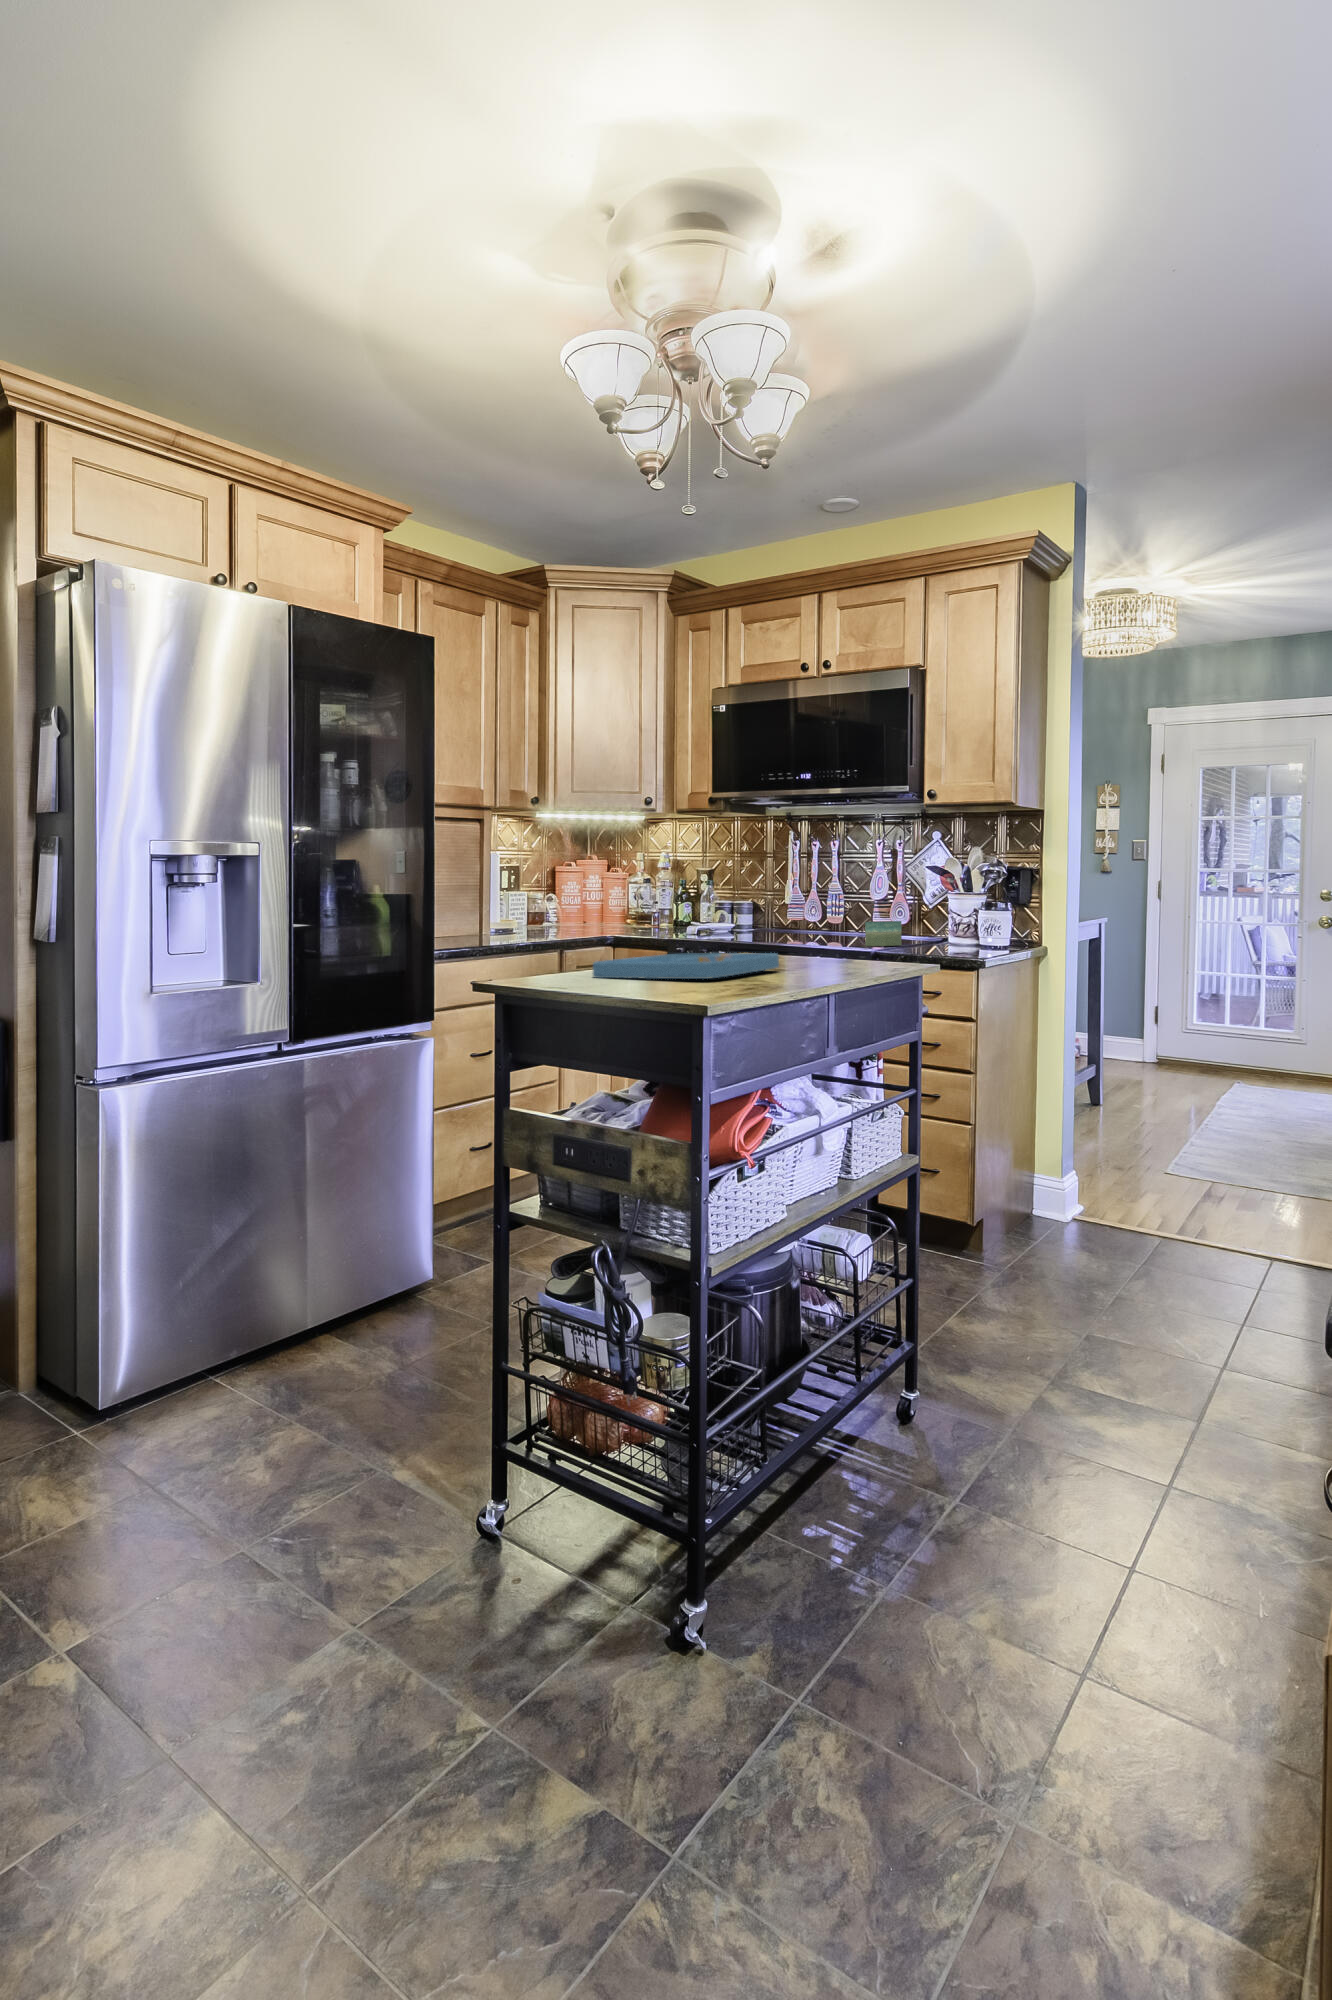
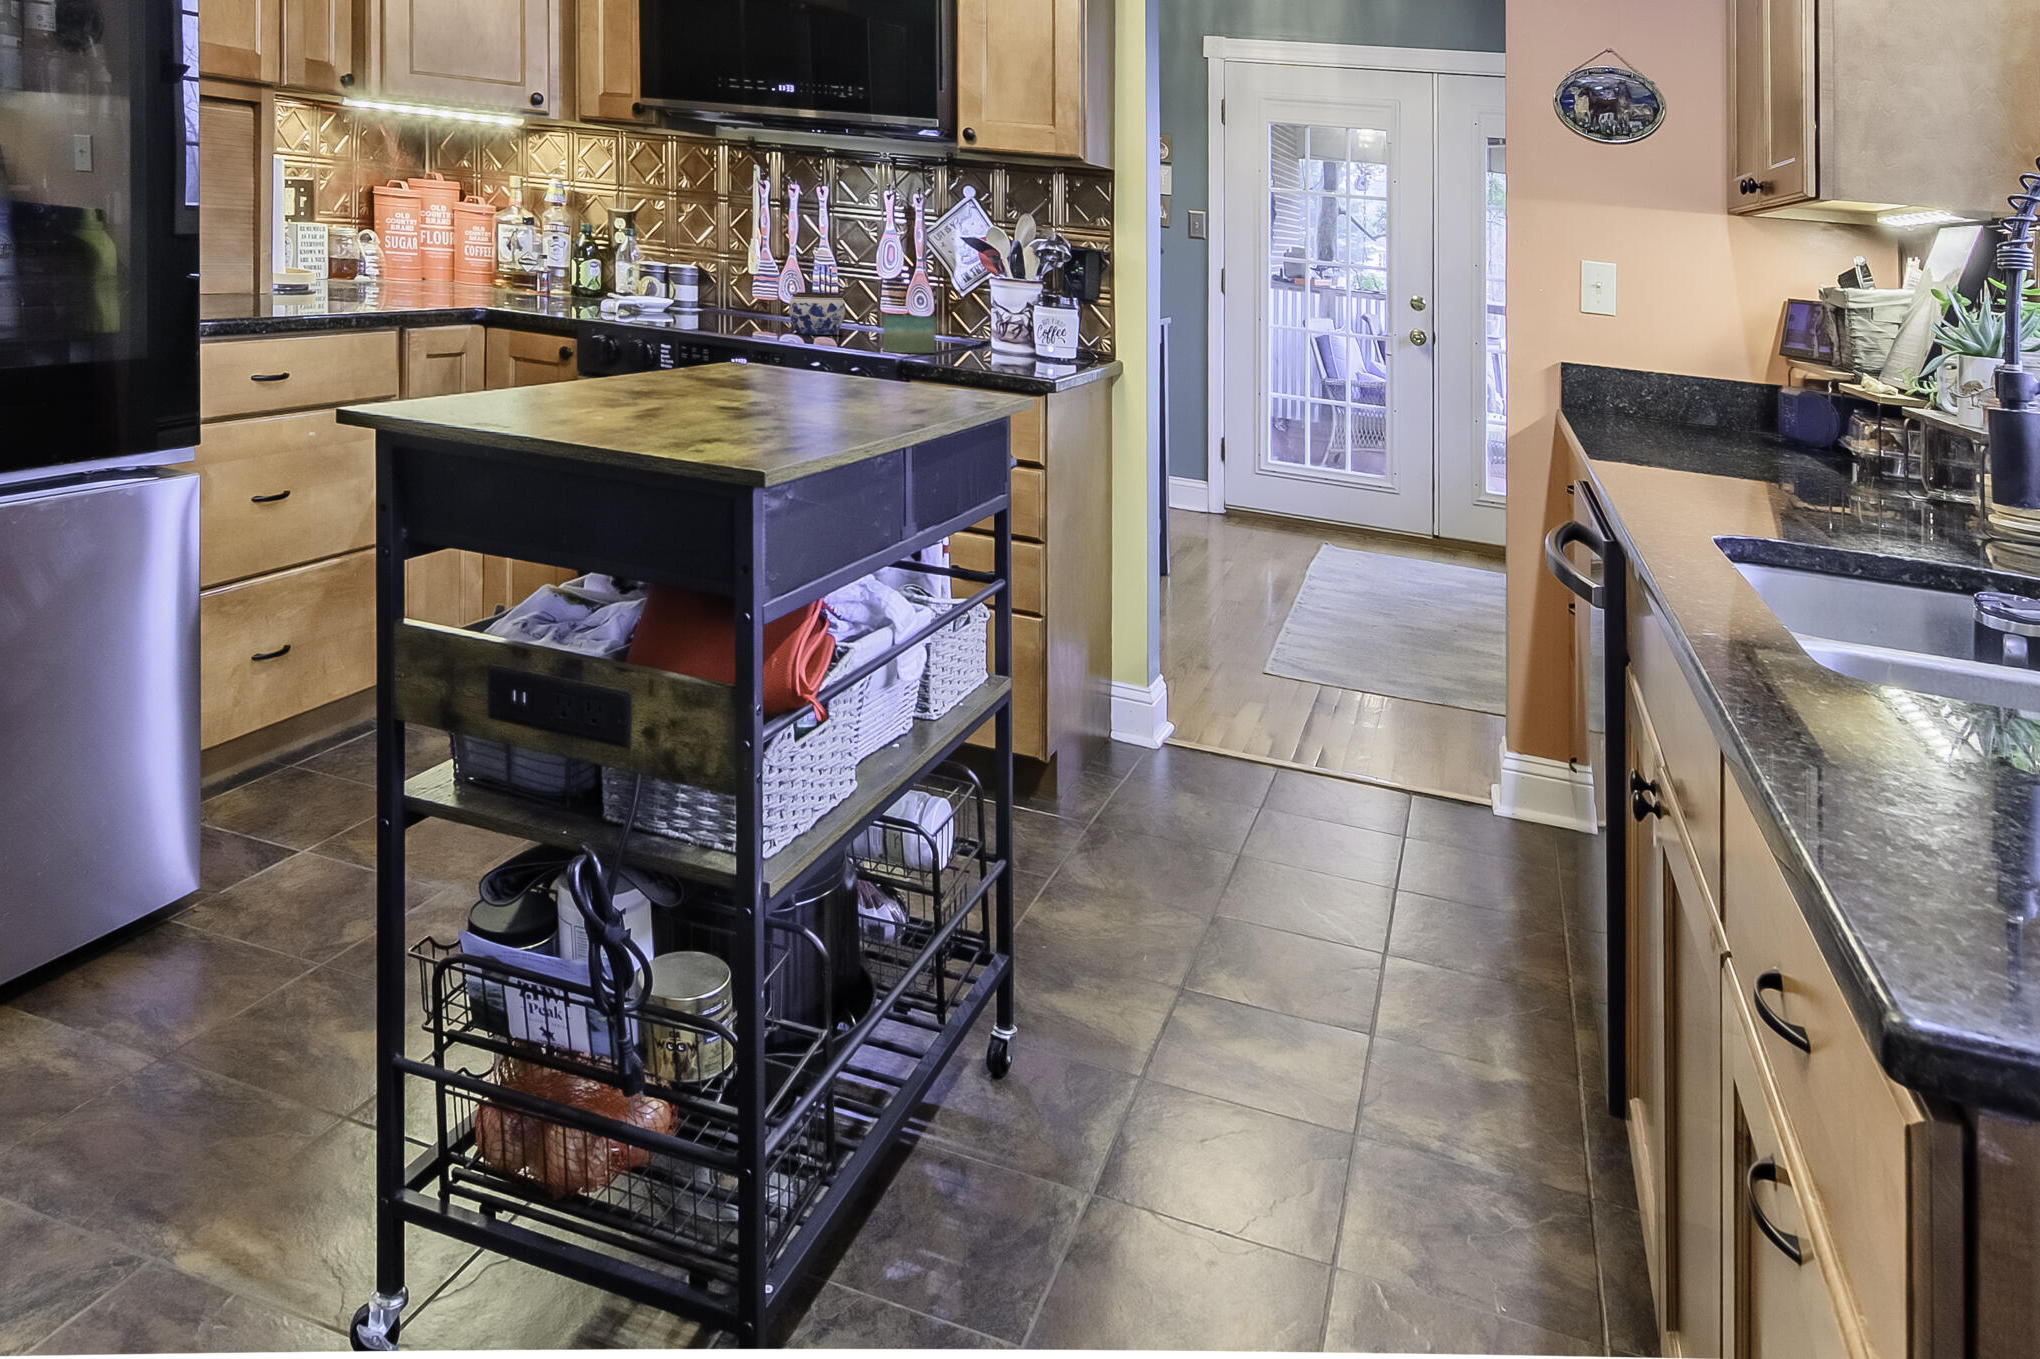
jar: none [816,911,854,939] -> present [789,292,845,335]
tray: present [593,953,779,979] -> none [585,374,851,427]

